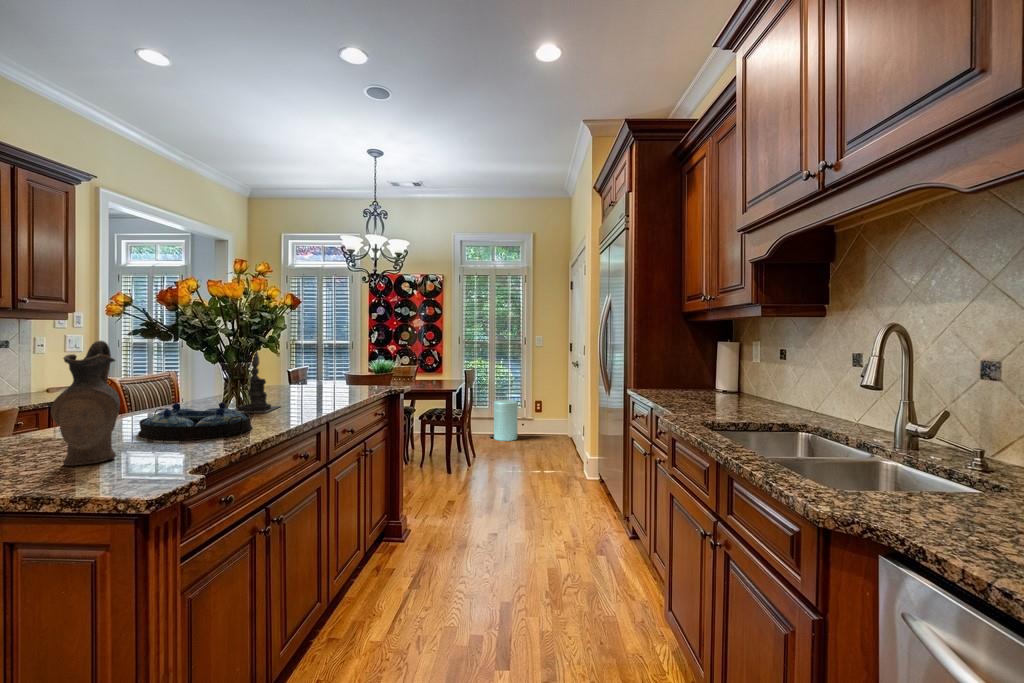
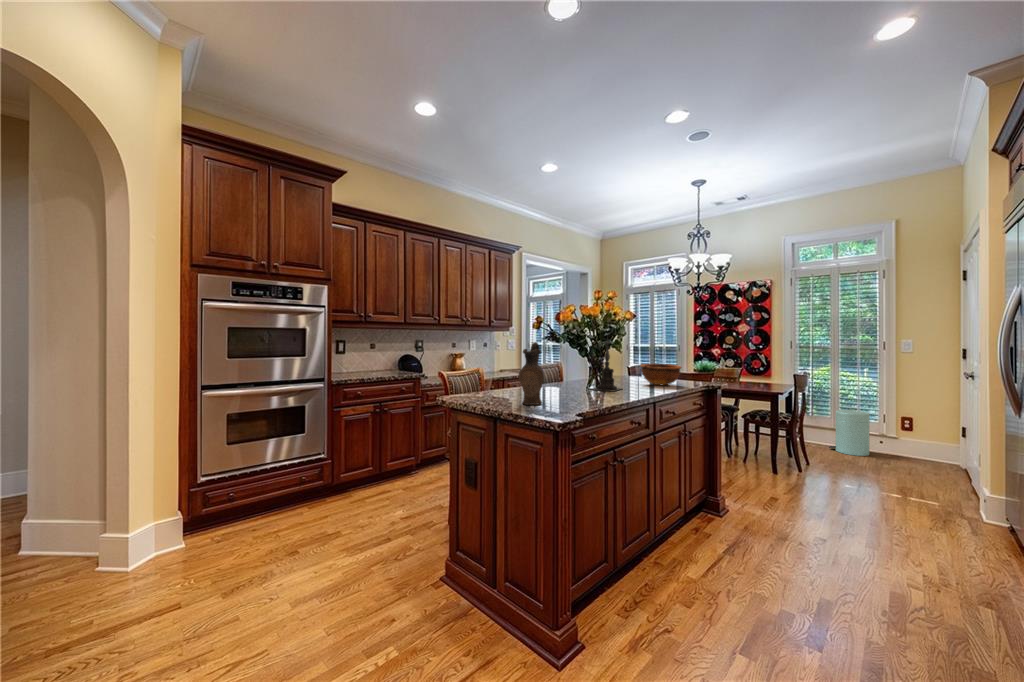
bowl: none [305,367,361,395] -> present [640,364,681,385]
serving tray: present [138,402,252,440] -> none [549,380,606,401]

